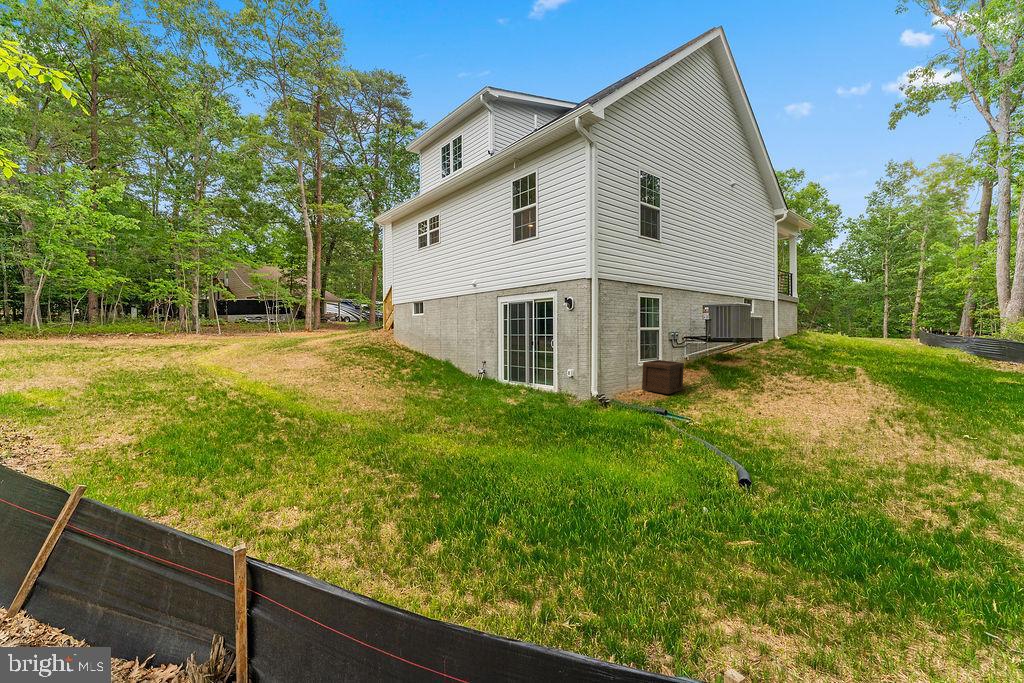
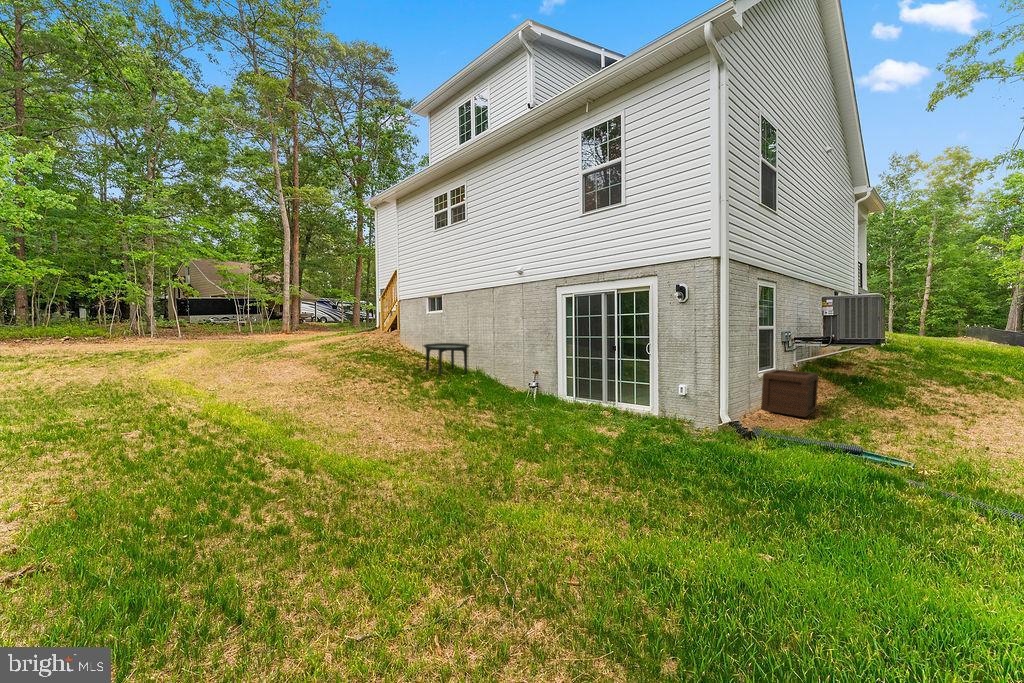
round table: none [404,339,441,364] -> present [423,343,470,375]

